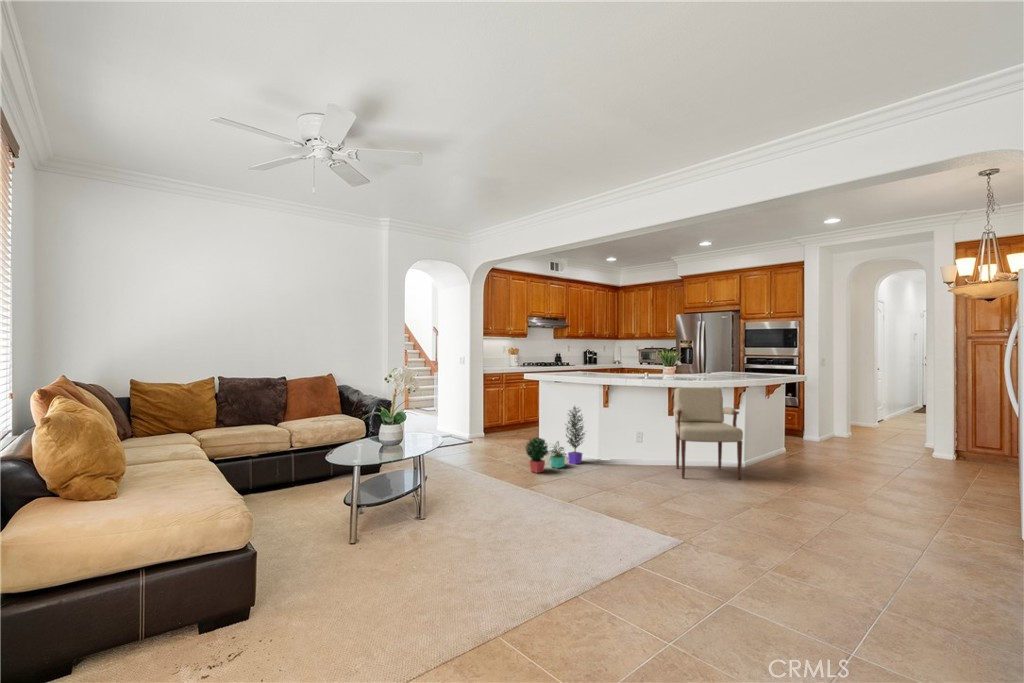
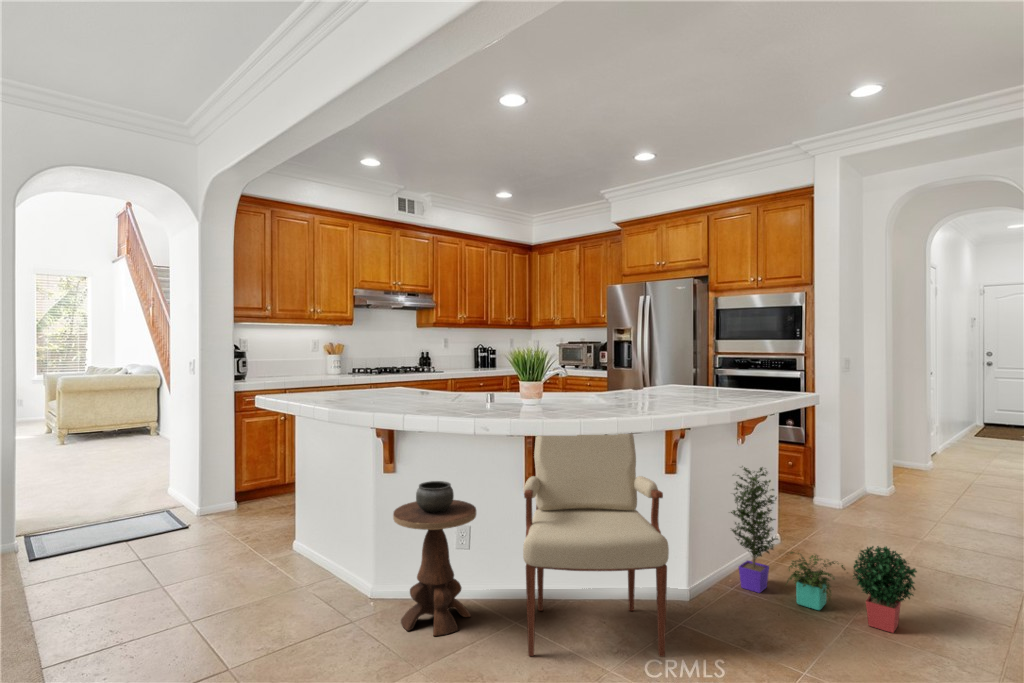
potted plant: present [525,407,585,473] -> present [731,467,917,633]
side table: none [613,409,651,473] -> present [393,481,476,636]

